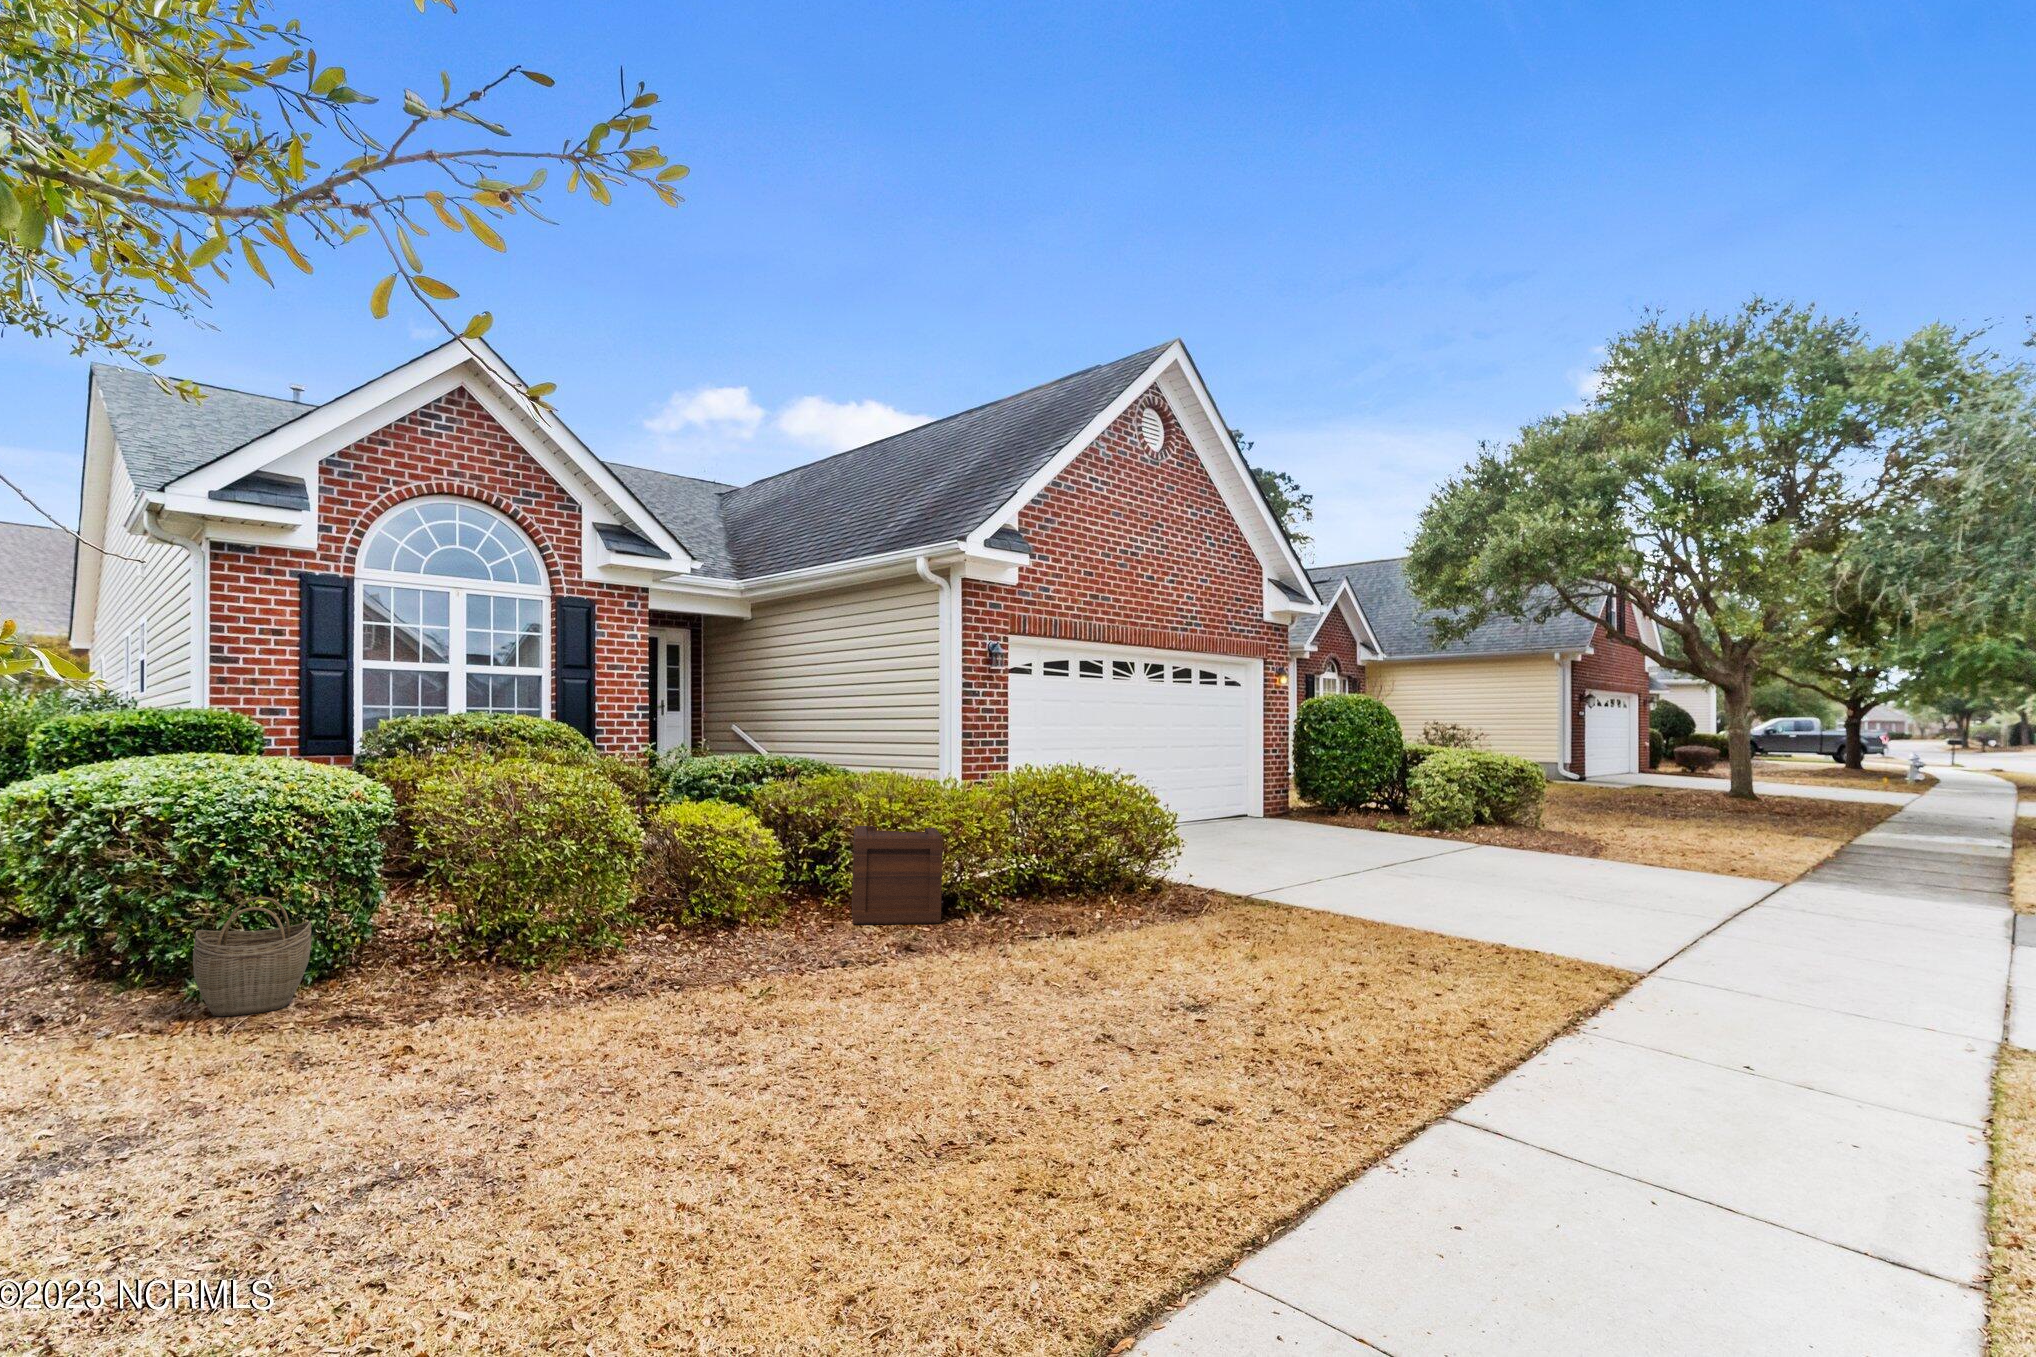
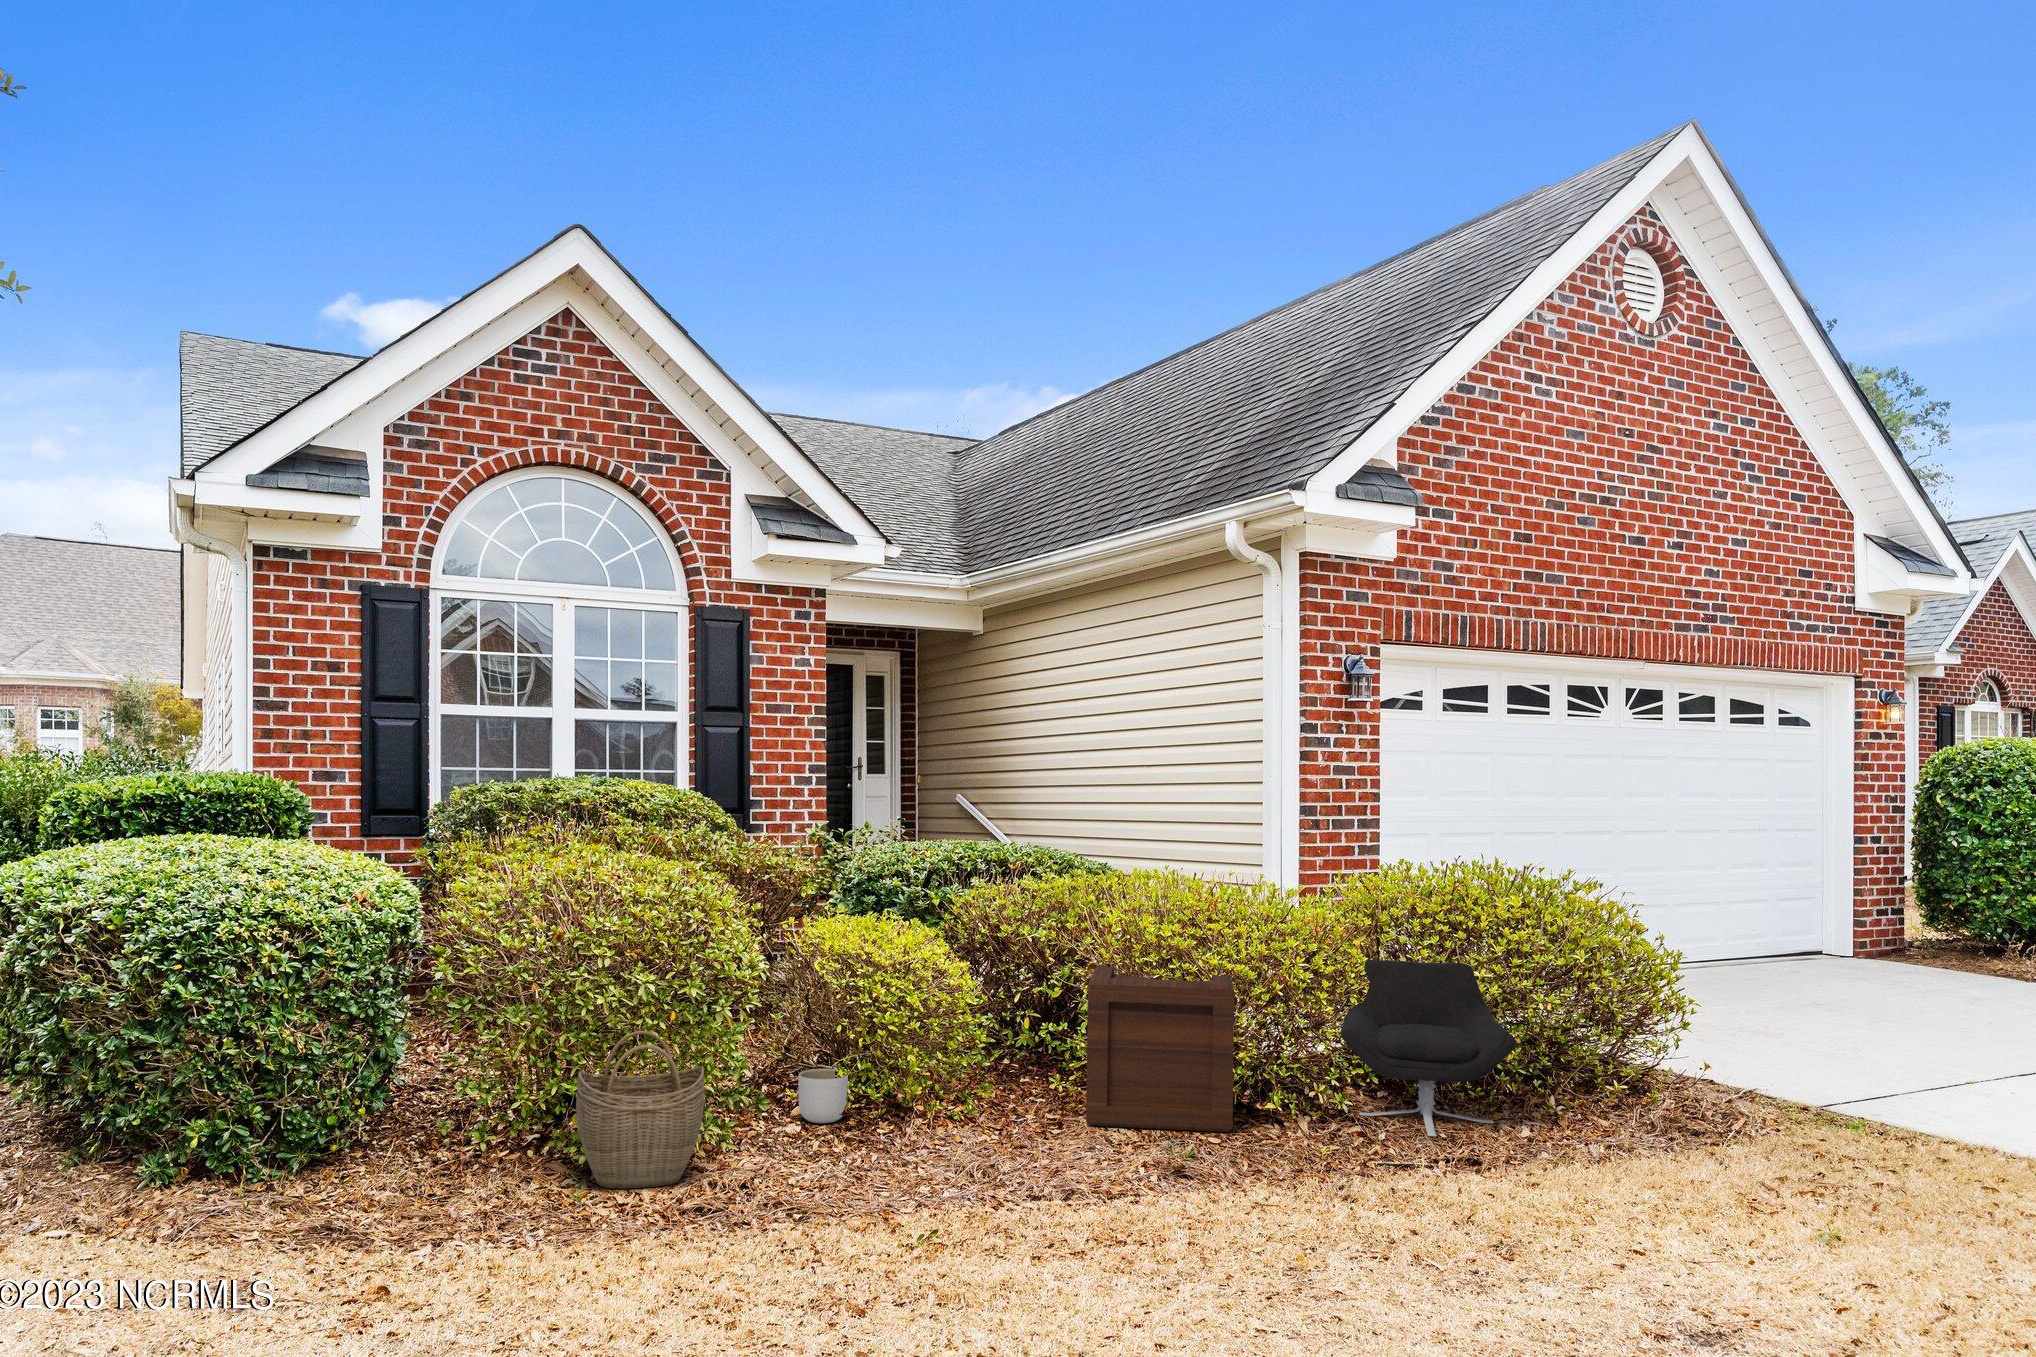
lounge chair: none [1000,820,1099,919] -> present [1341,960,1517,1136]
woven basket: present [193,897,311,1016] -> present [576,1031,704,1189]
planter: none [667,899,701,933] -> present [798,1069,848,1123]

